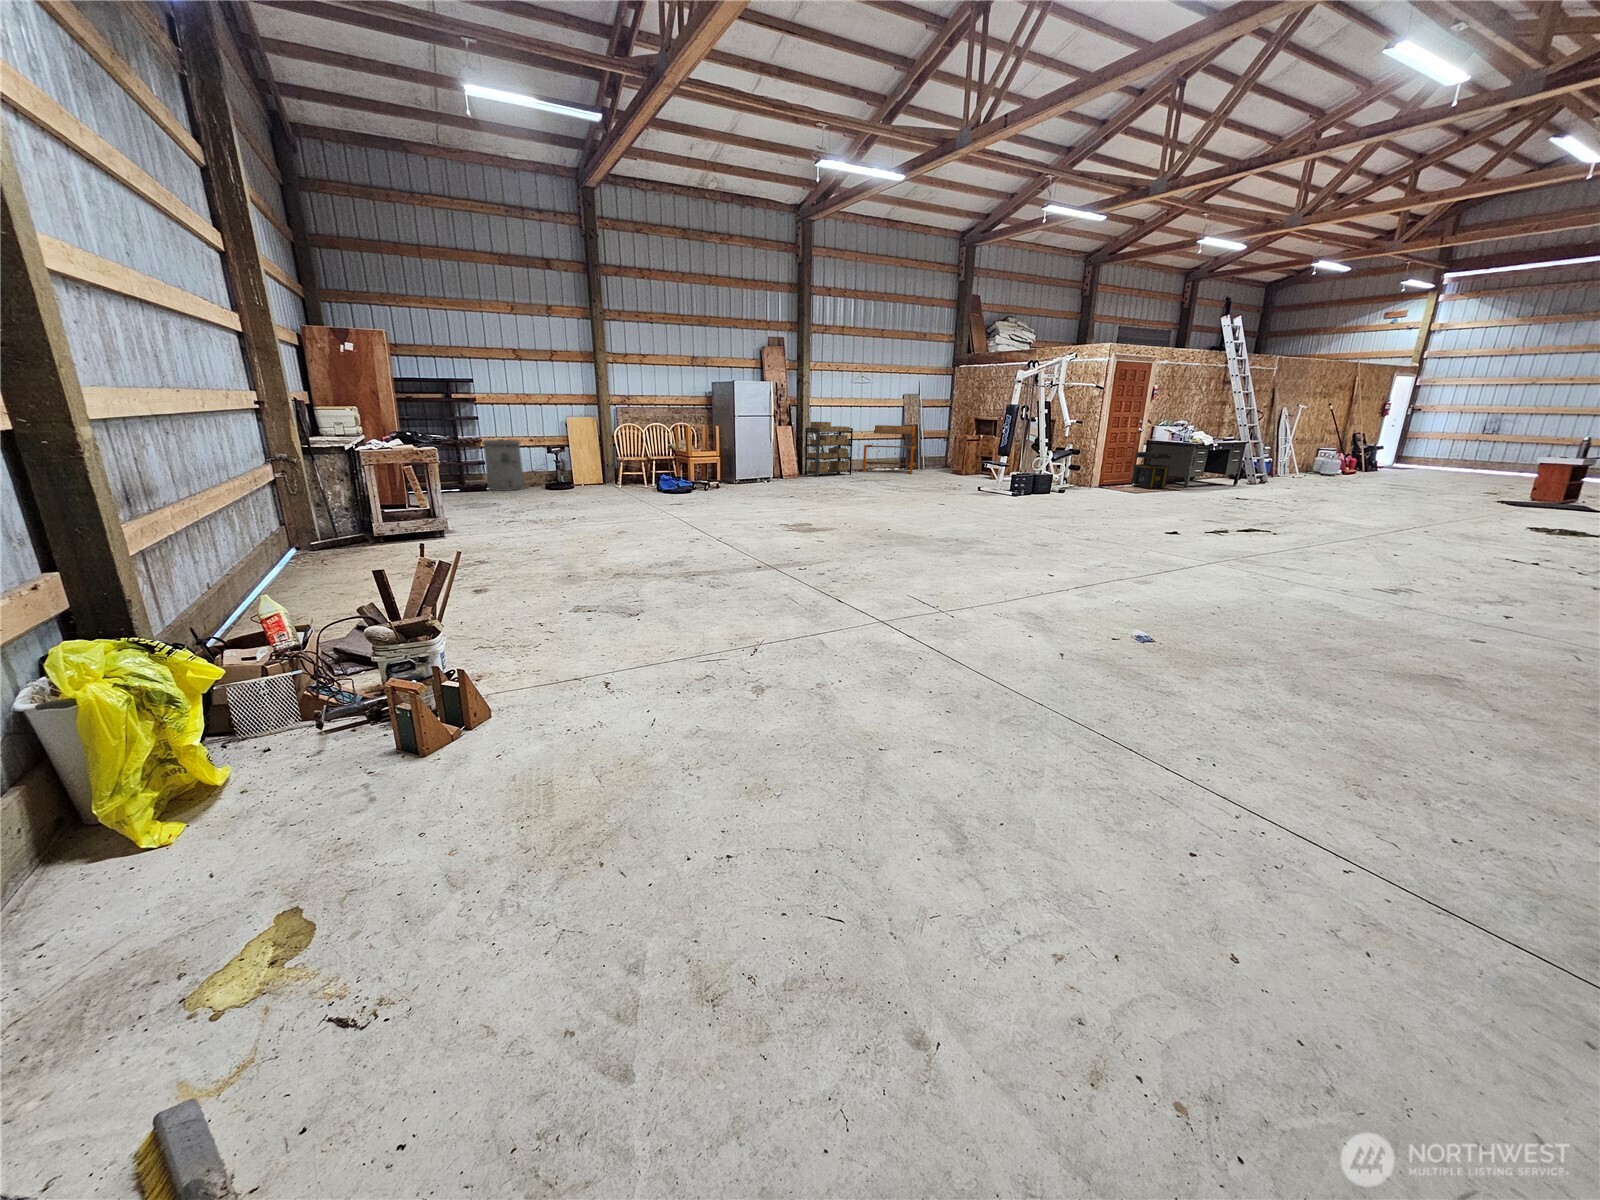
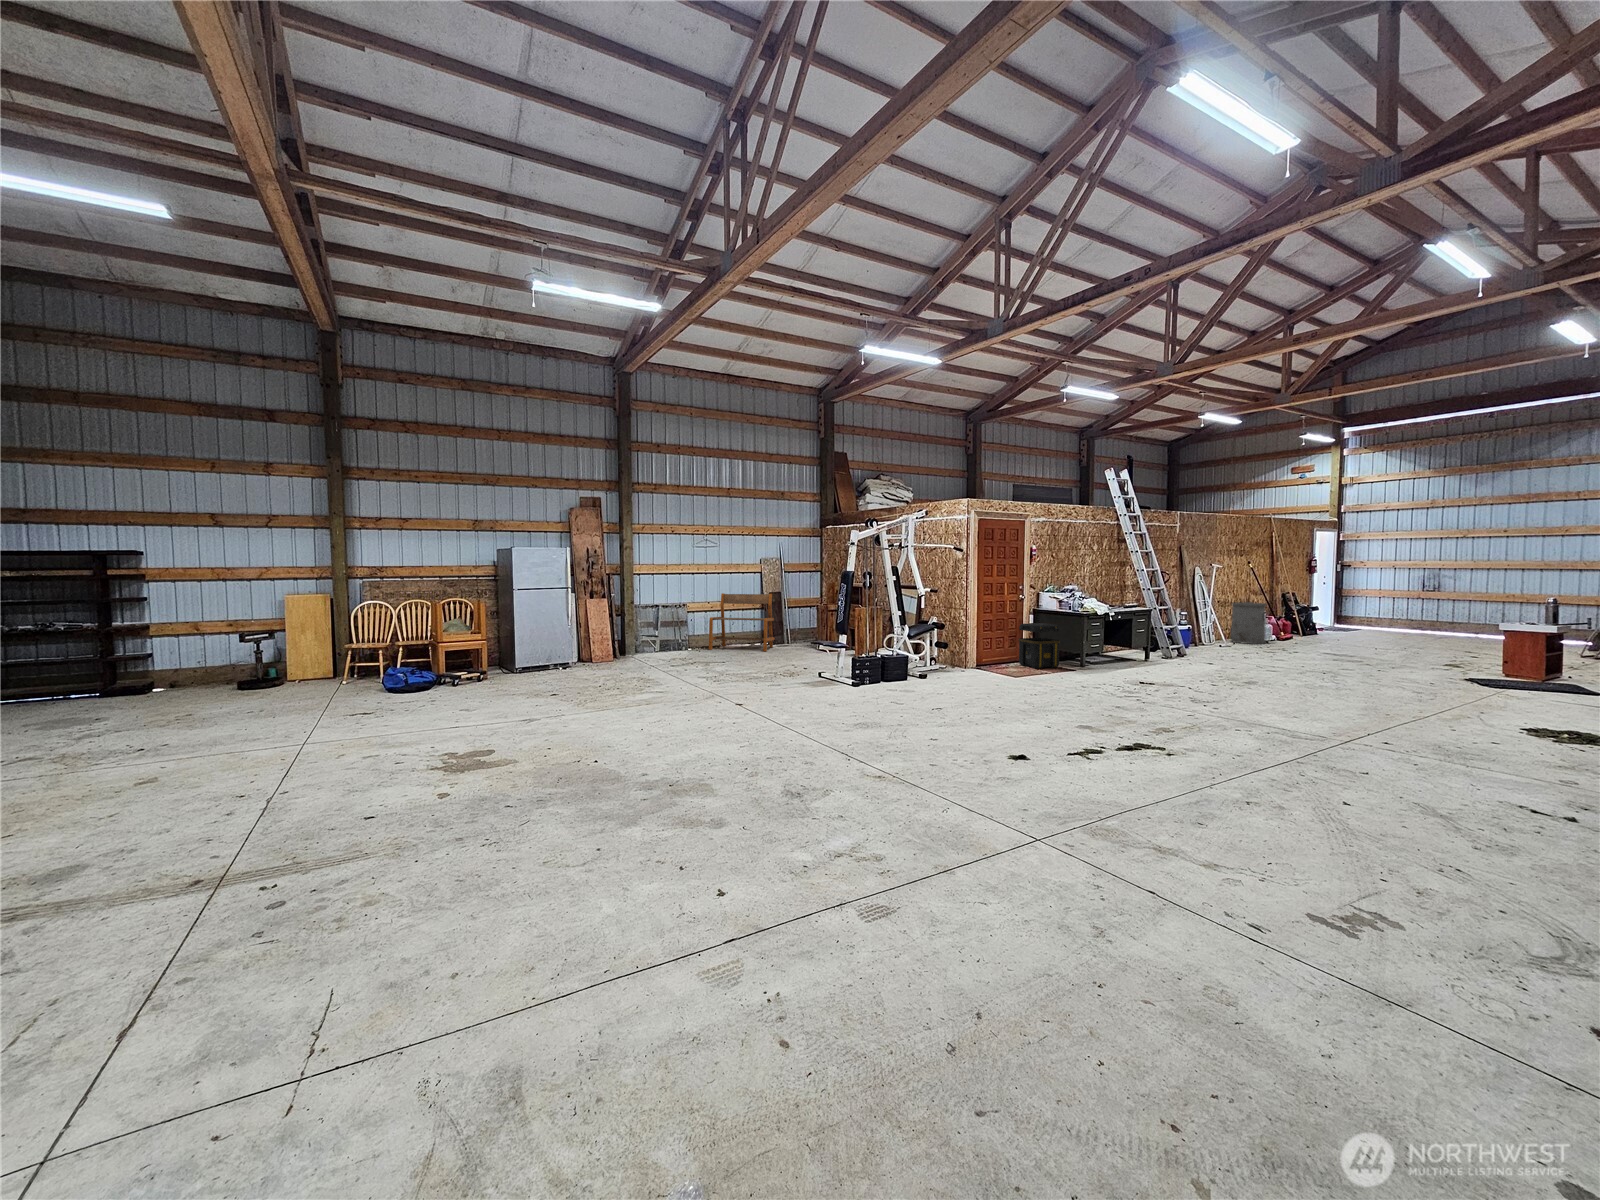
shelving unit: present [805,422,853,477] -> none [627,592,688,659]
trash can: present [483,439,525,491] -> present [1231,602,1267,644]

